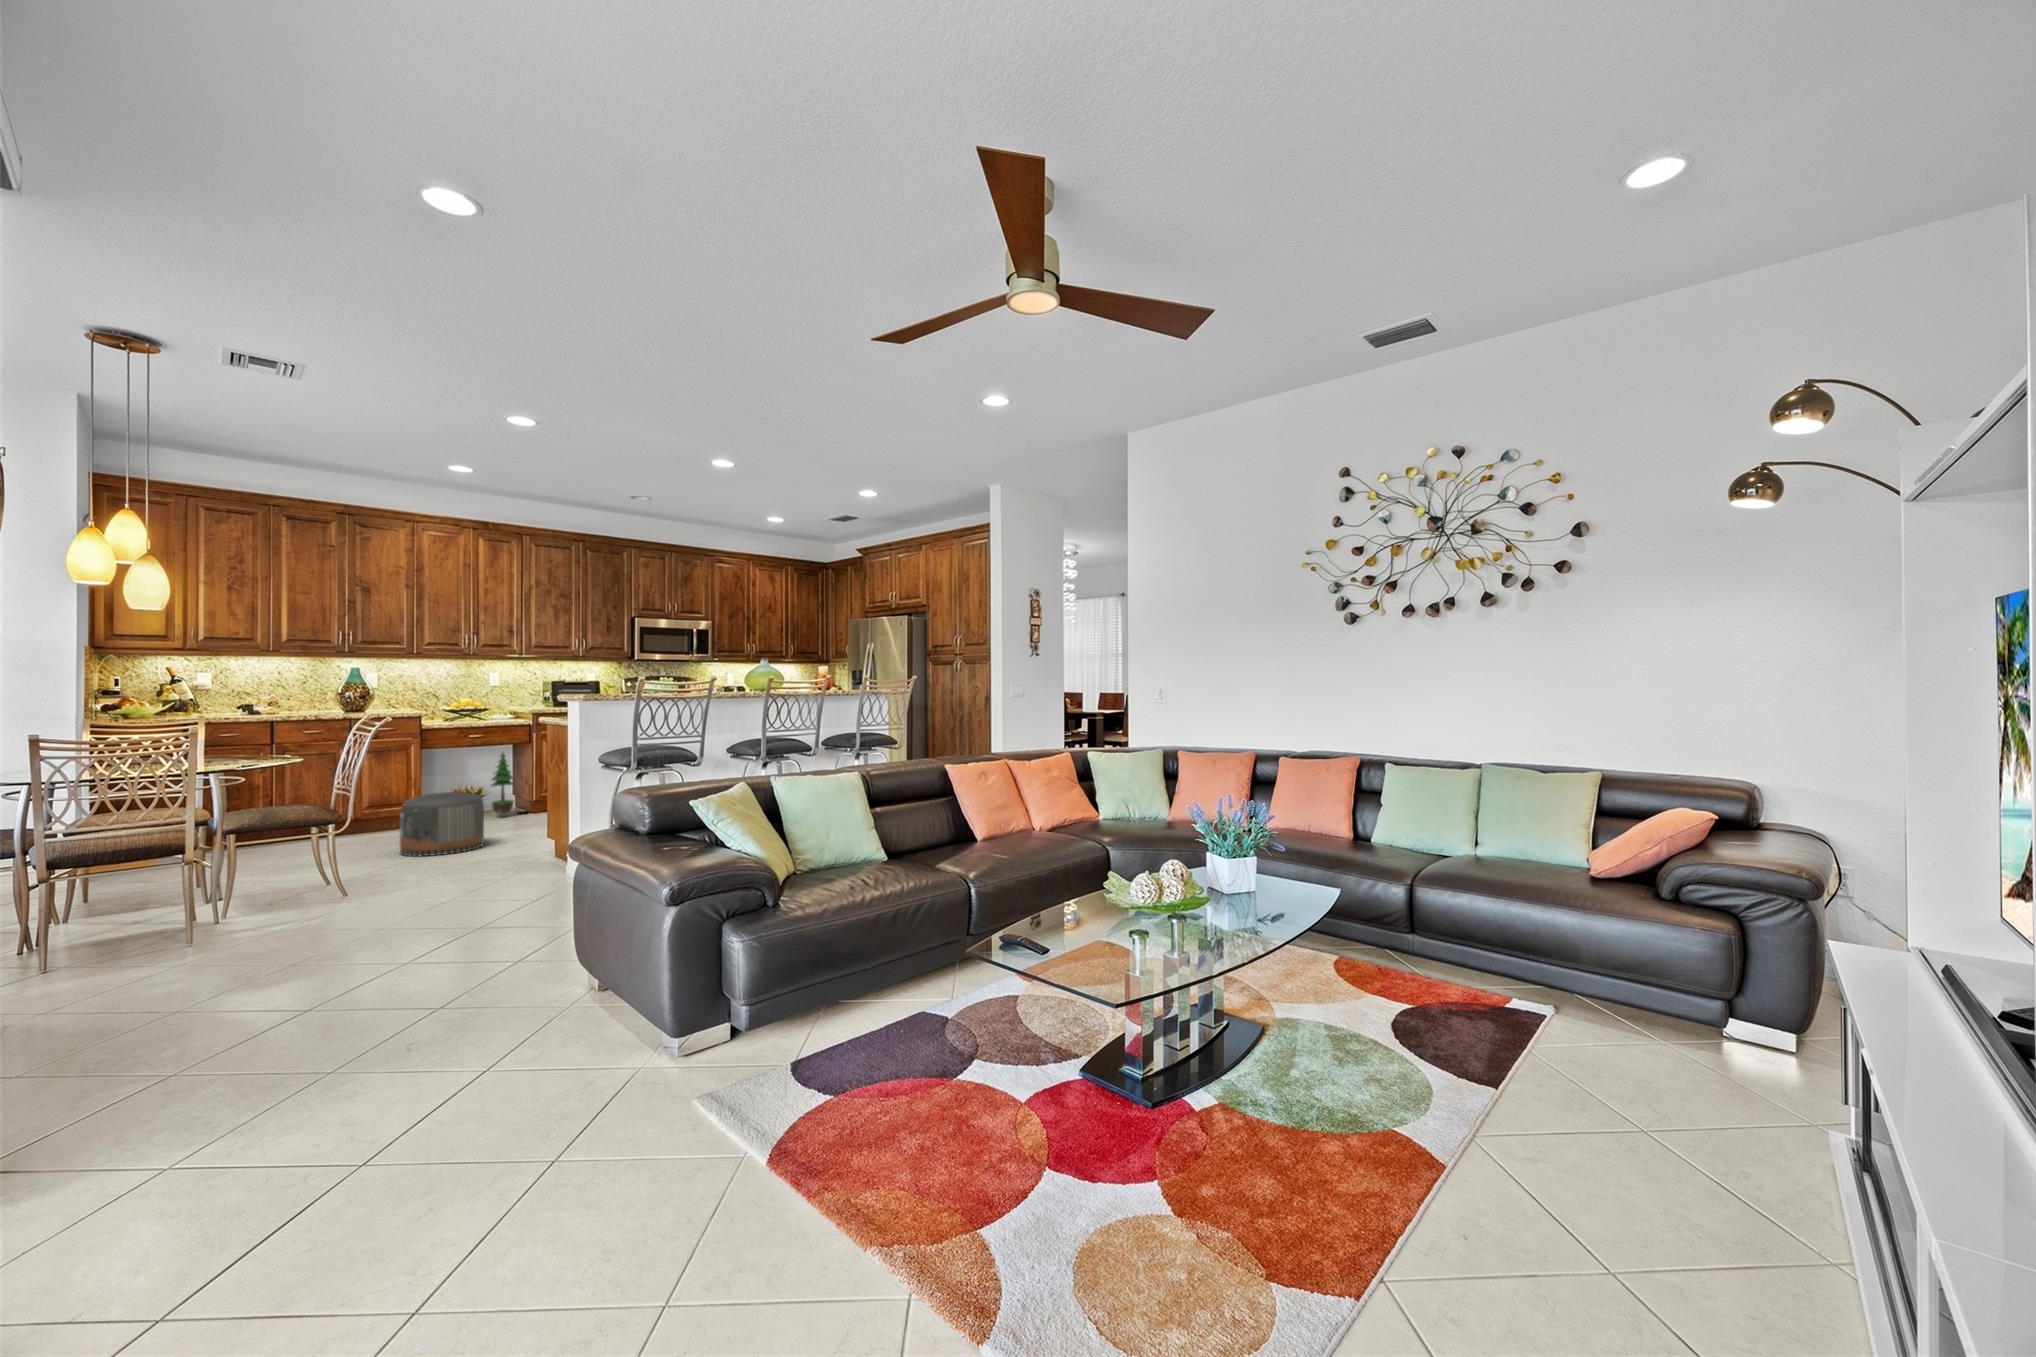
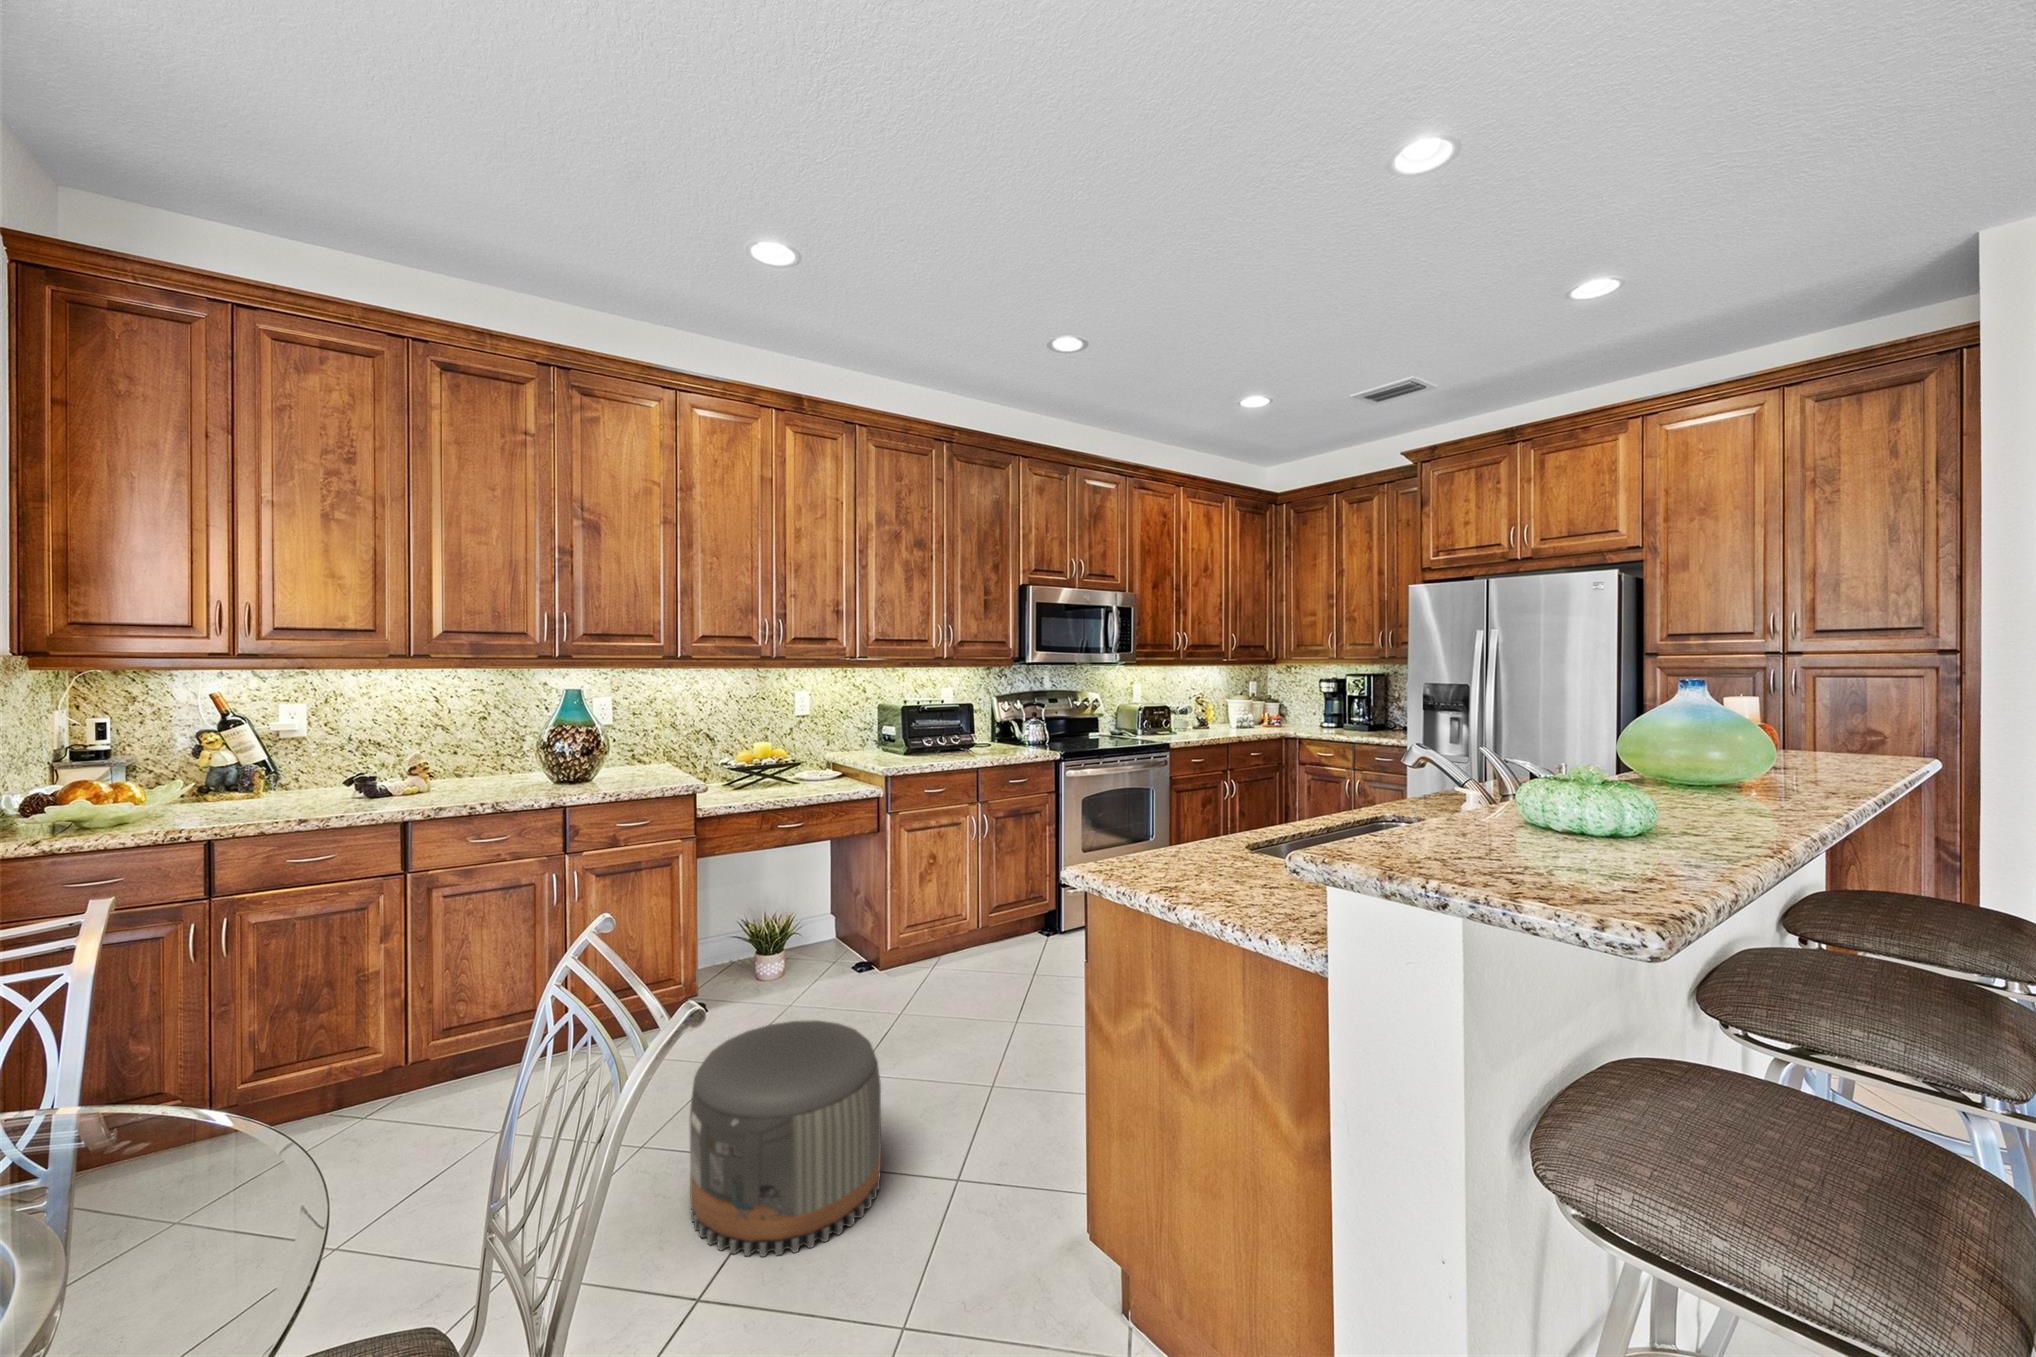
potted tree: present [491,753,514,816] -> none [812,852,861,983]

